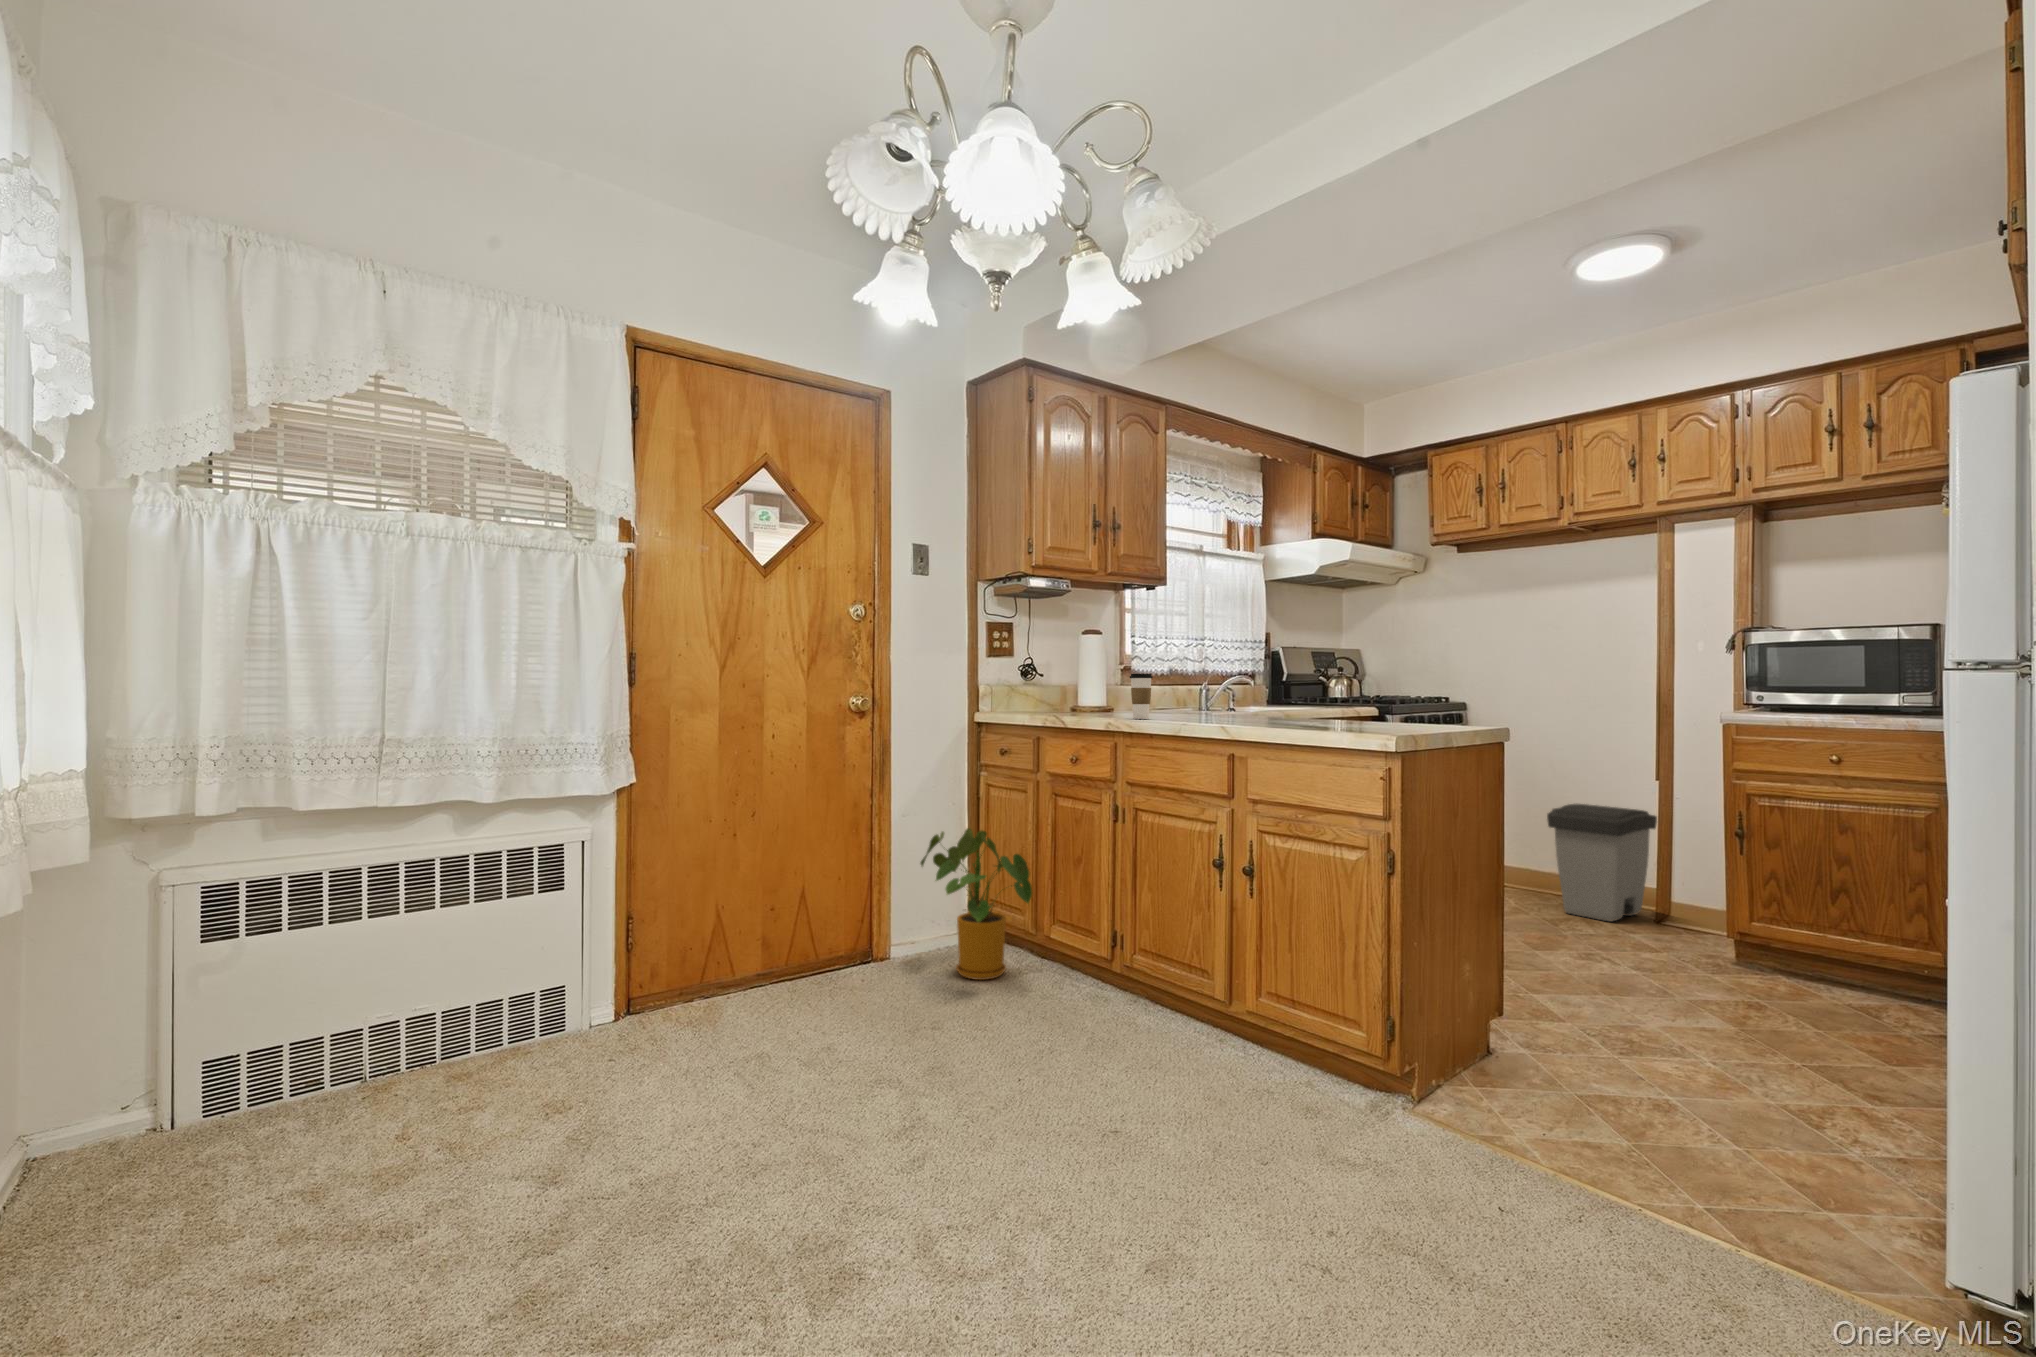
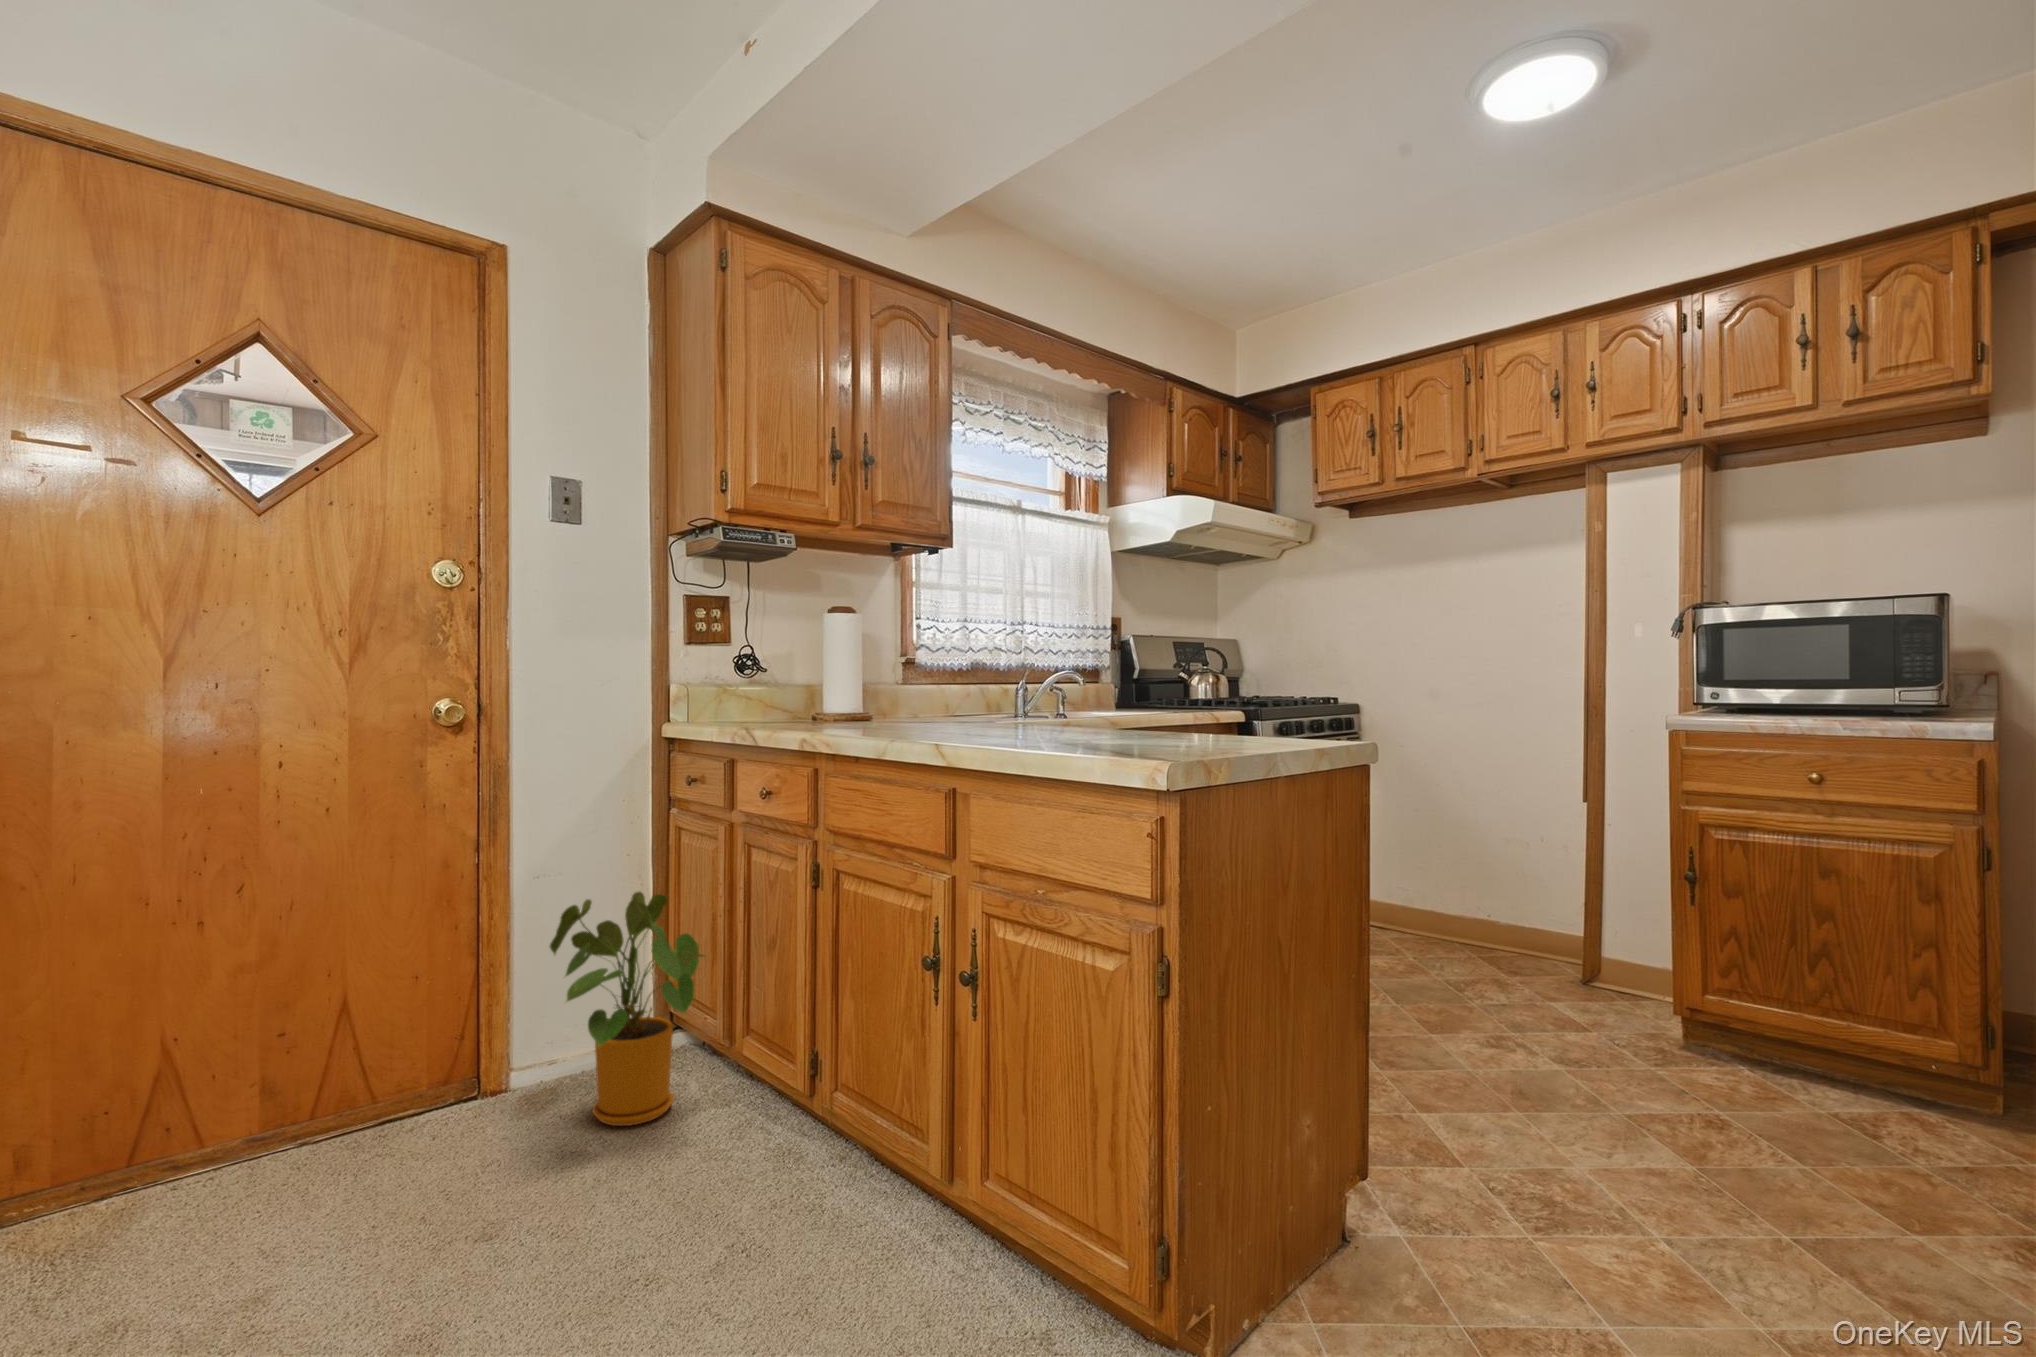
coffee cup: present [1130,674,1153,719] -> none [847,665,881,732]
trash can: present [1547,804,1657,921] -> none [1454,832,1588,986]

